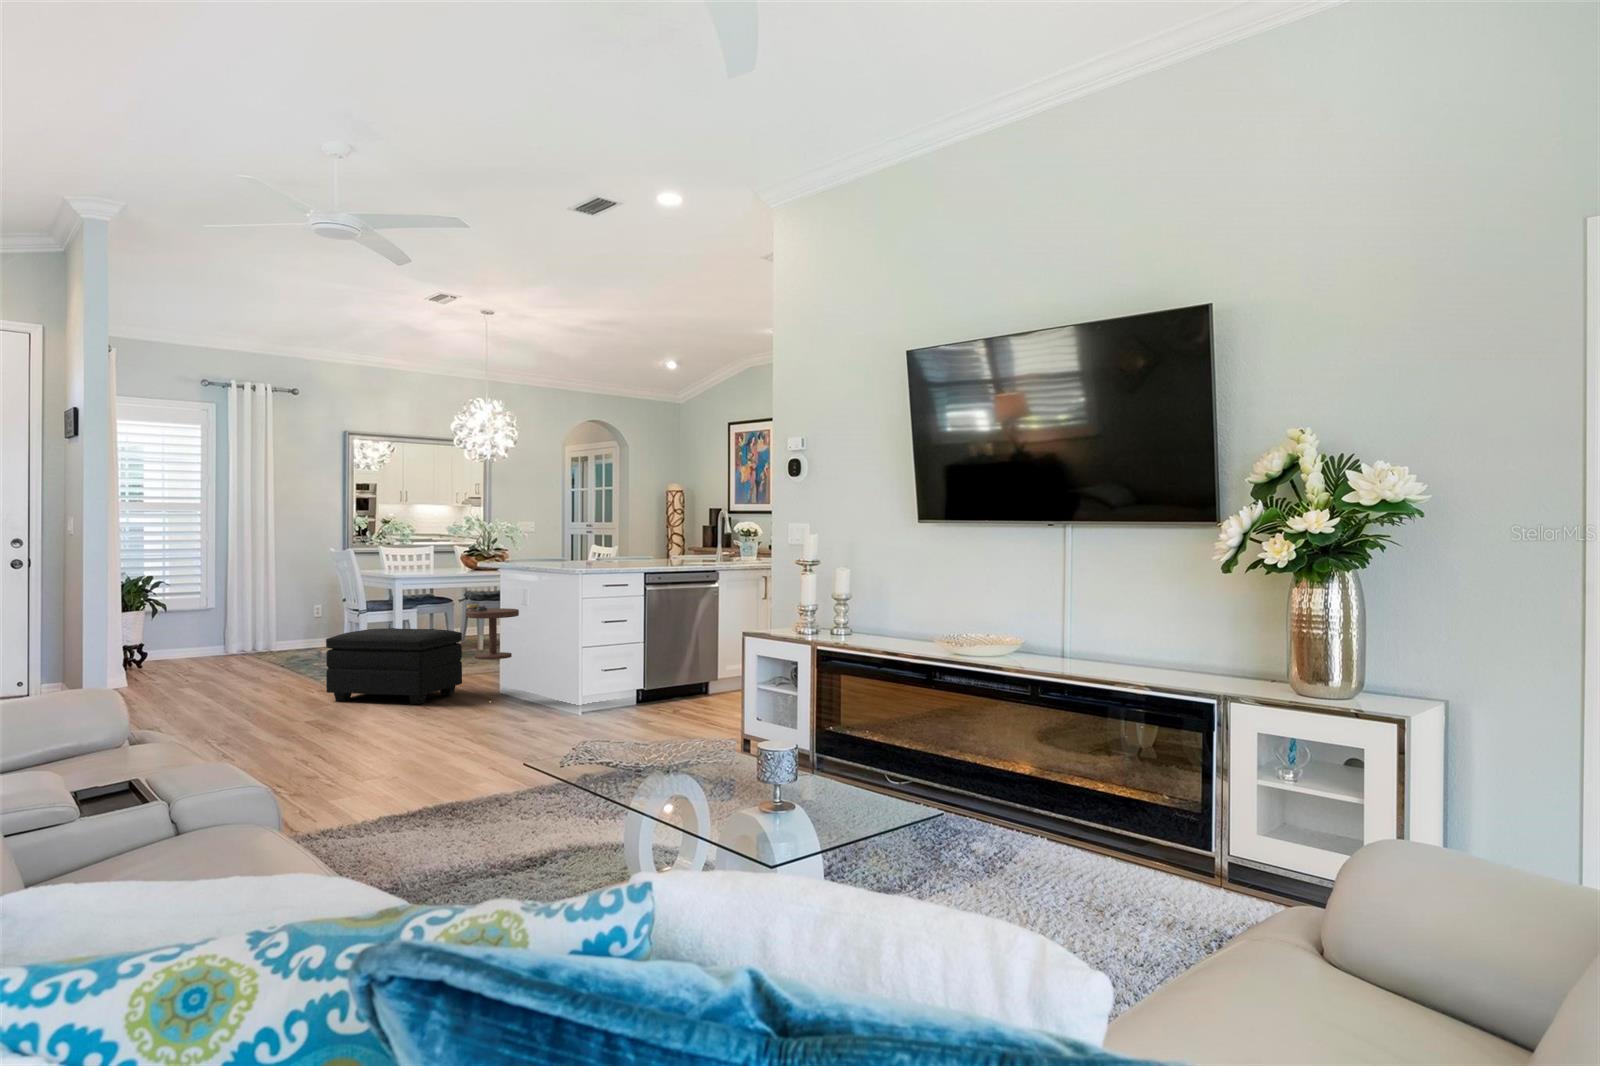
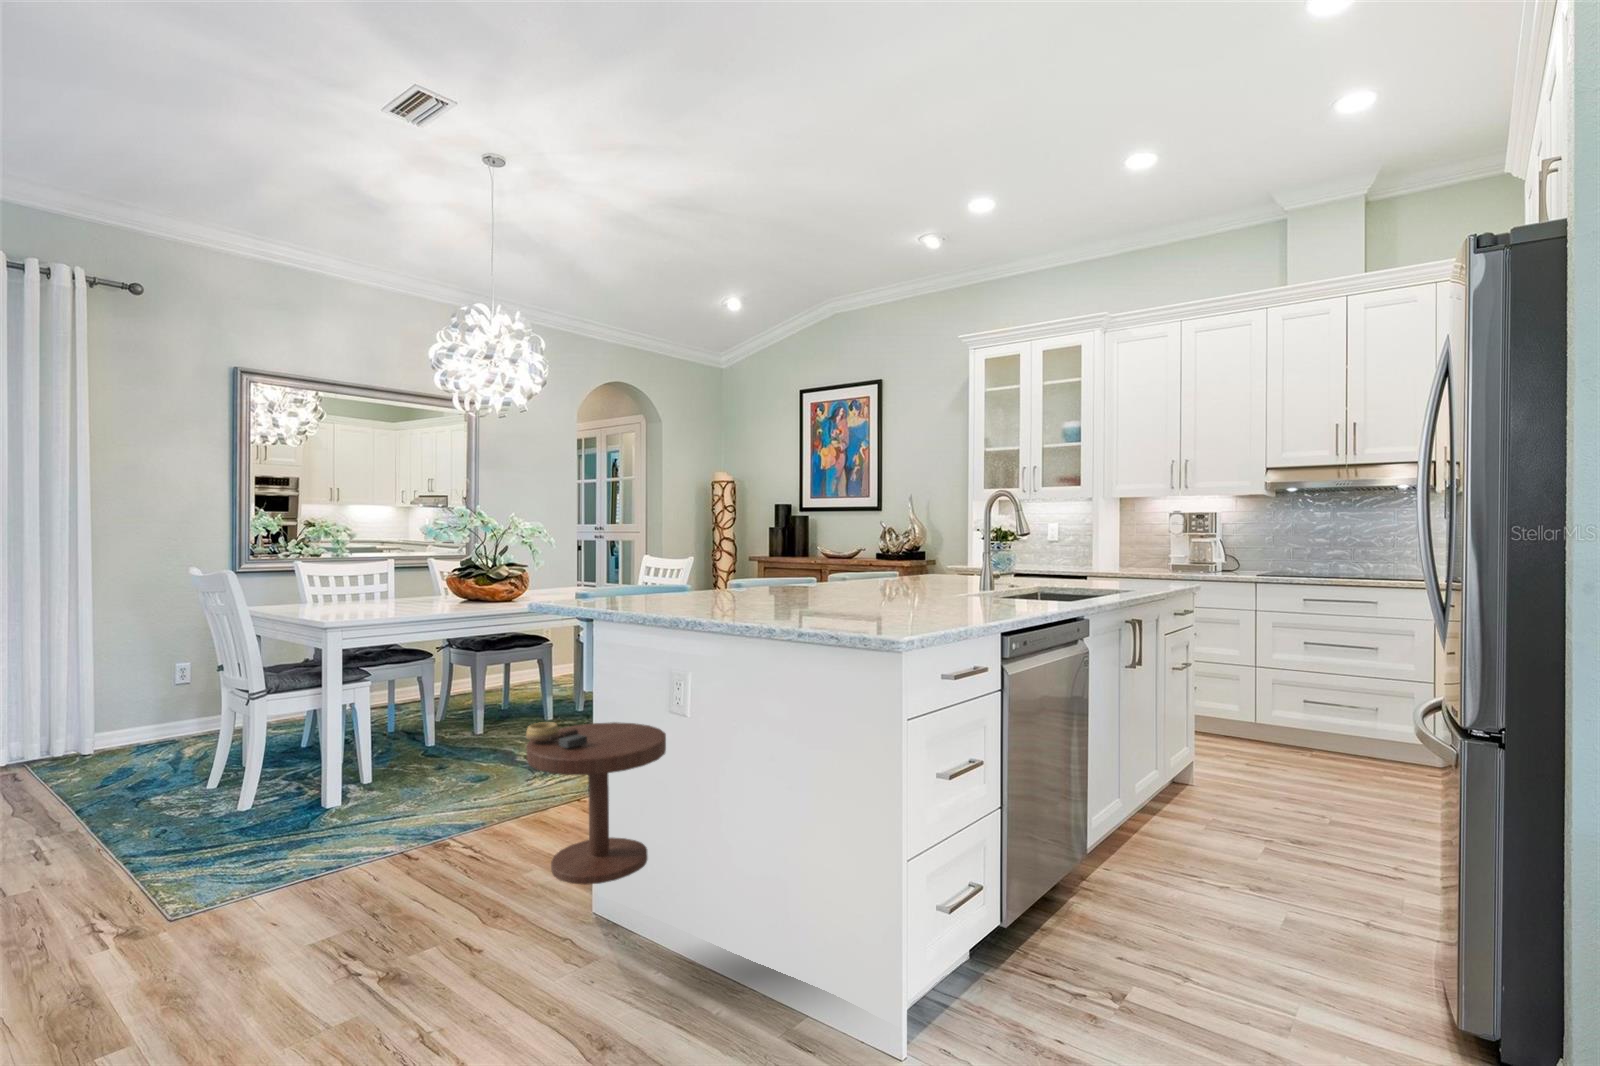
footstool: present [326,628,462,704] -> none [99,772,497,1026]

